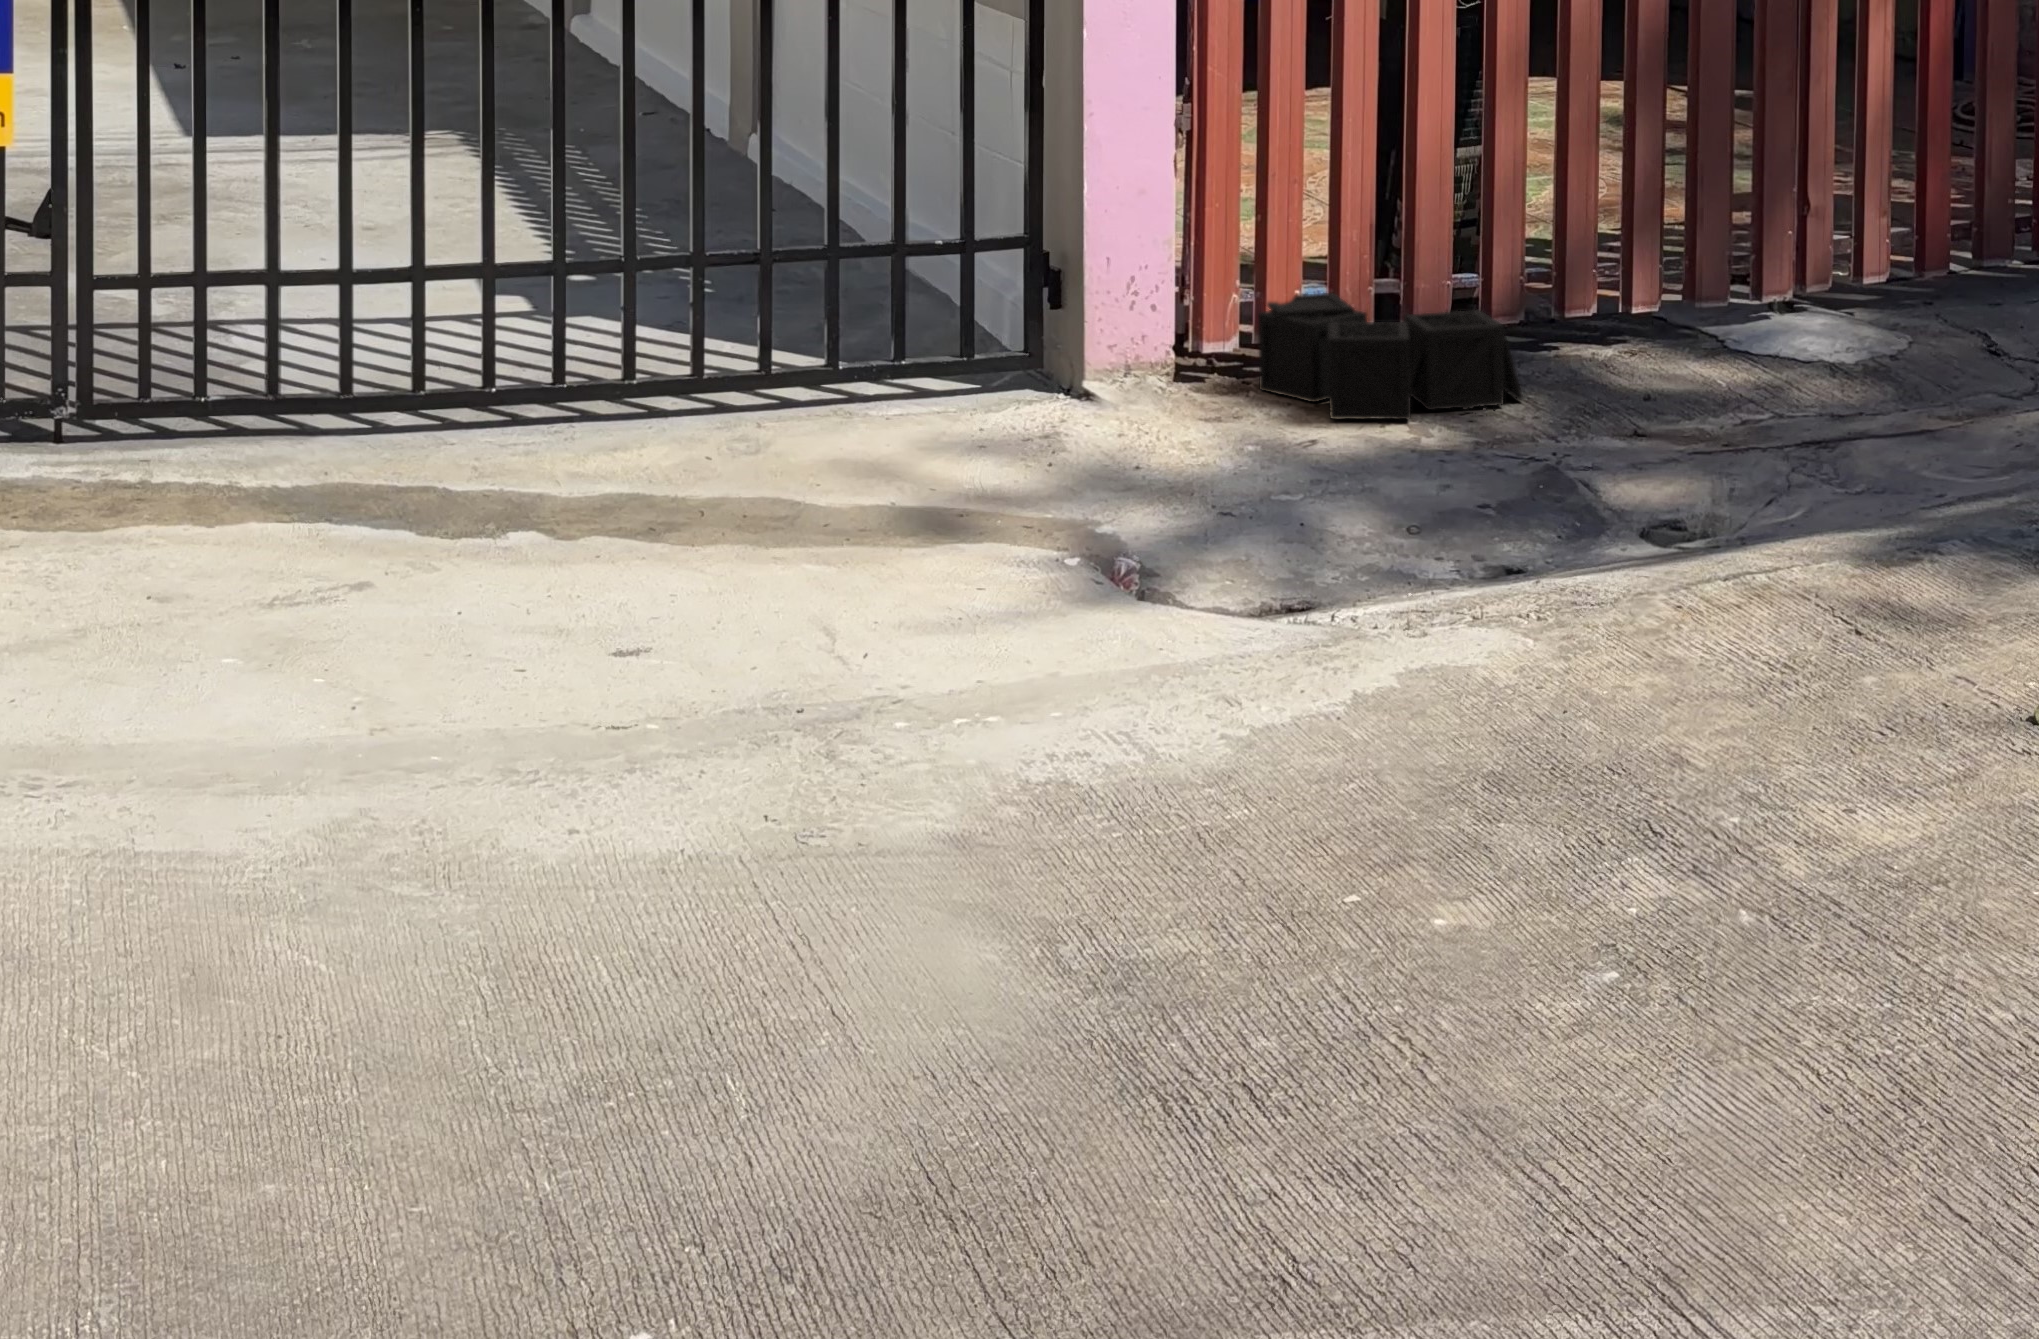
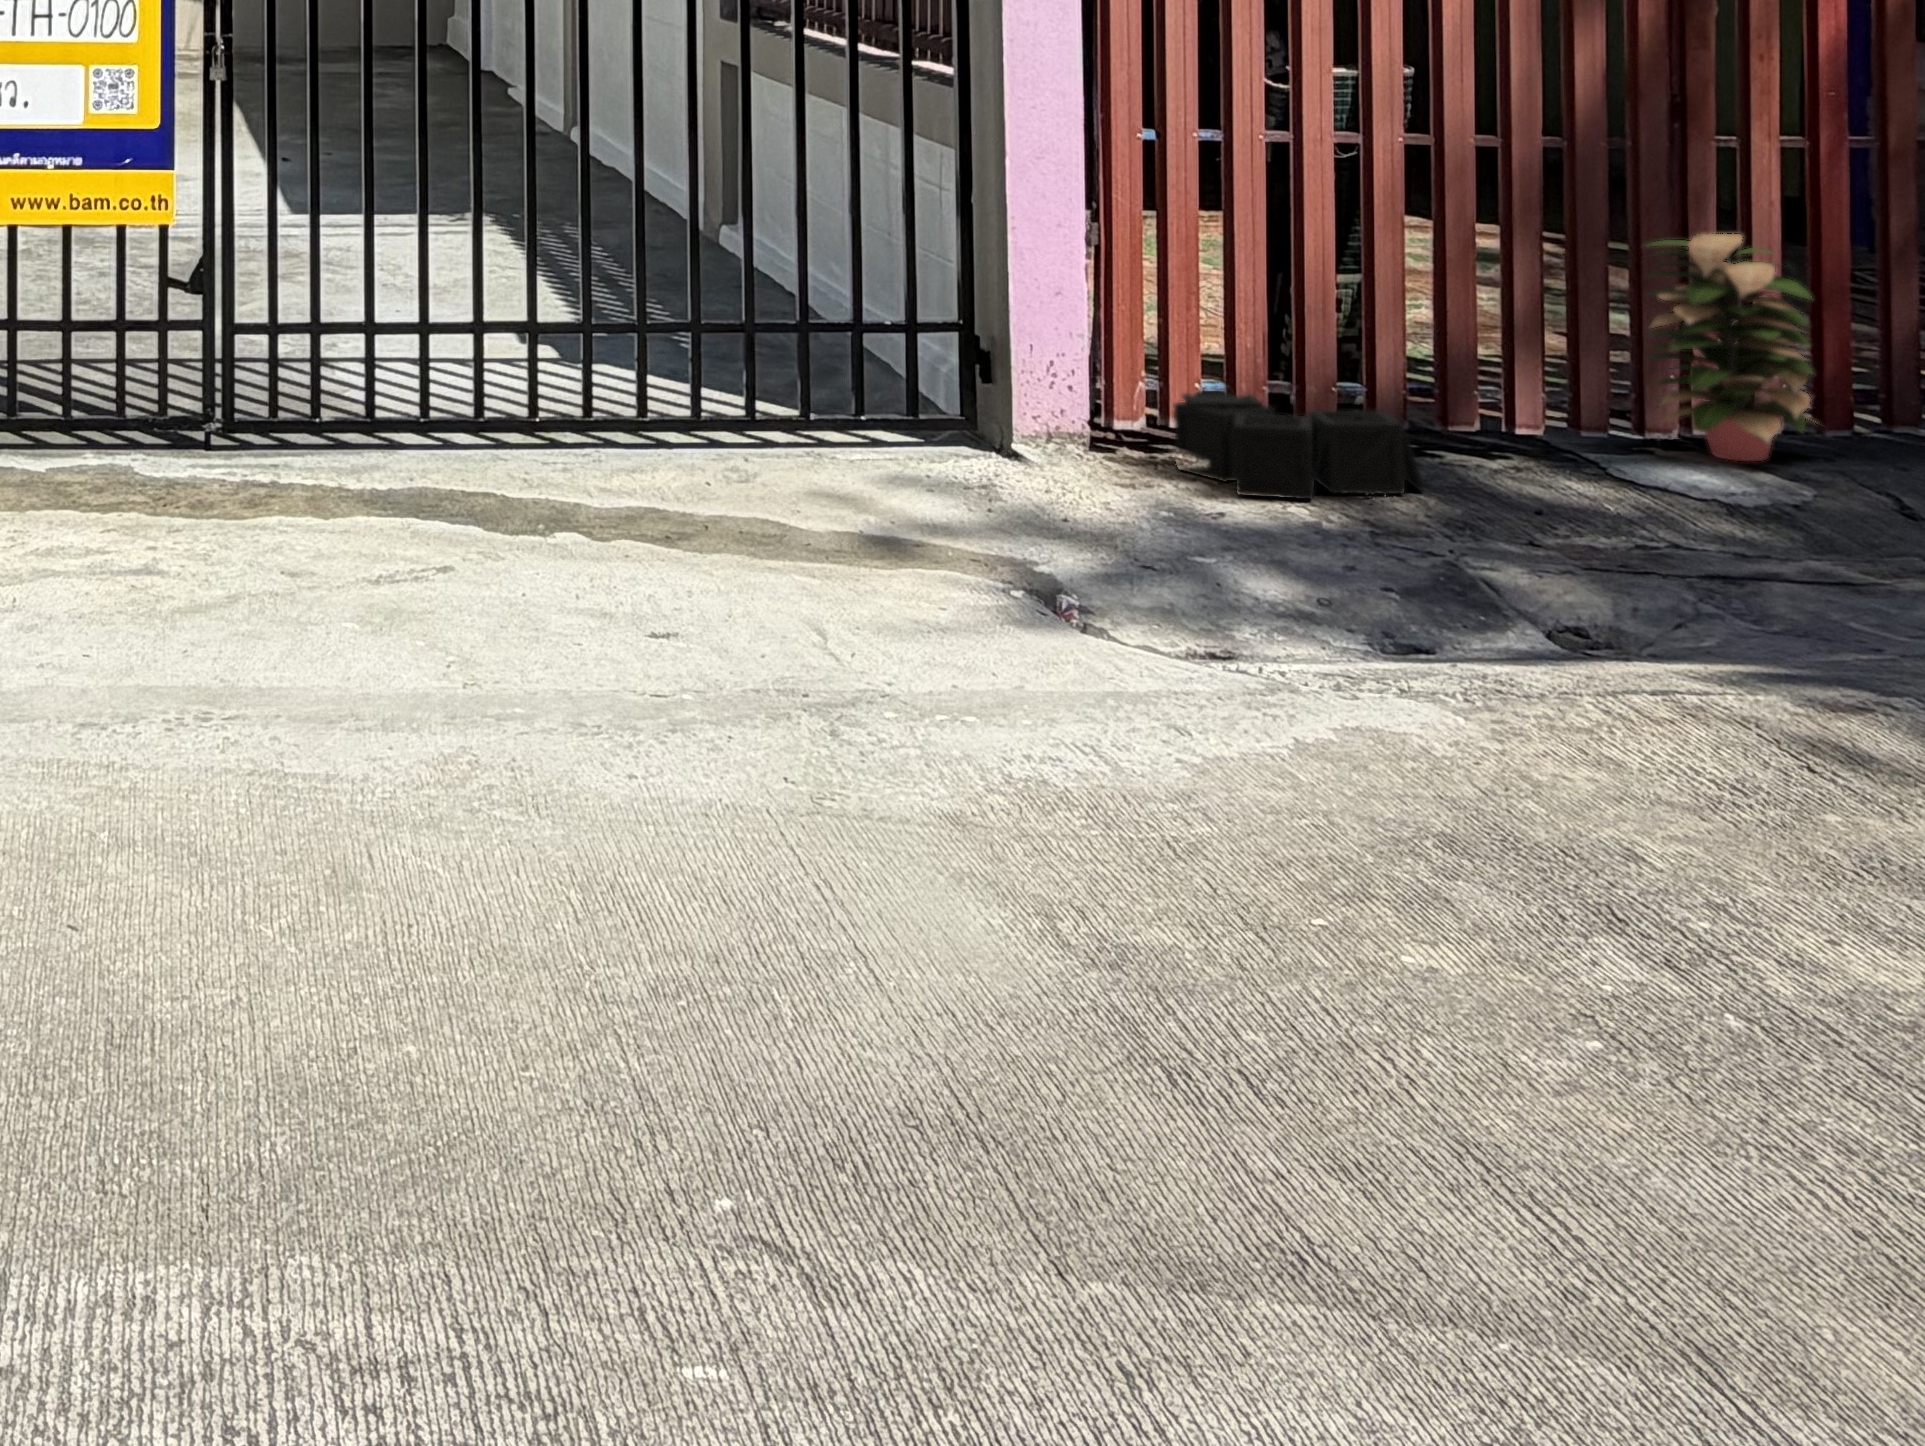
decorative plant: none [1727,95,1897,341] -> present [1644,234,1813,461]

